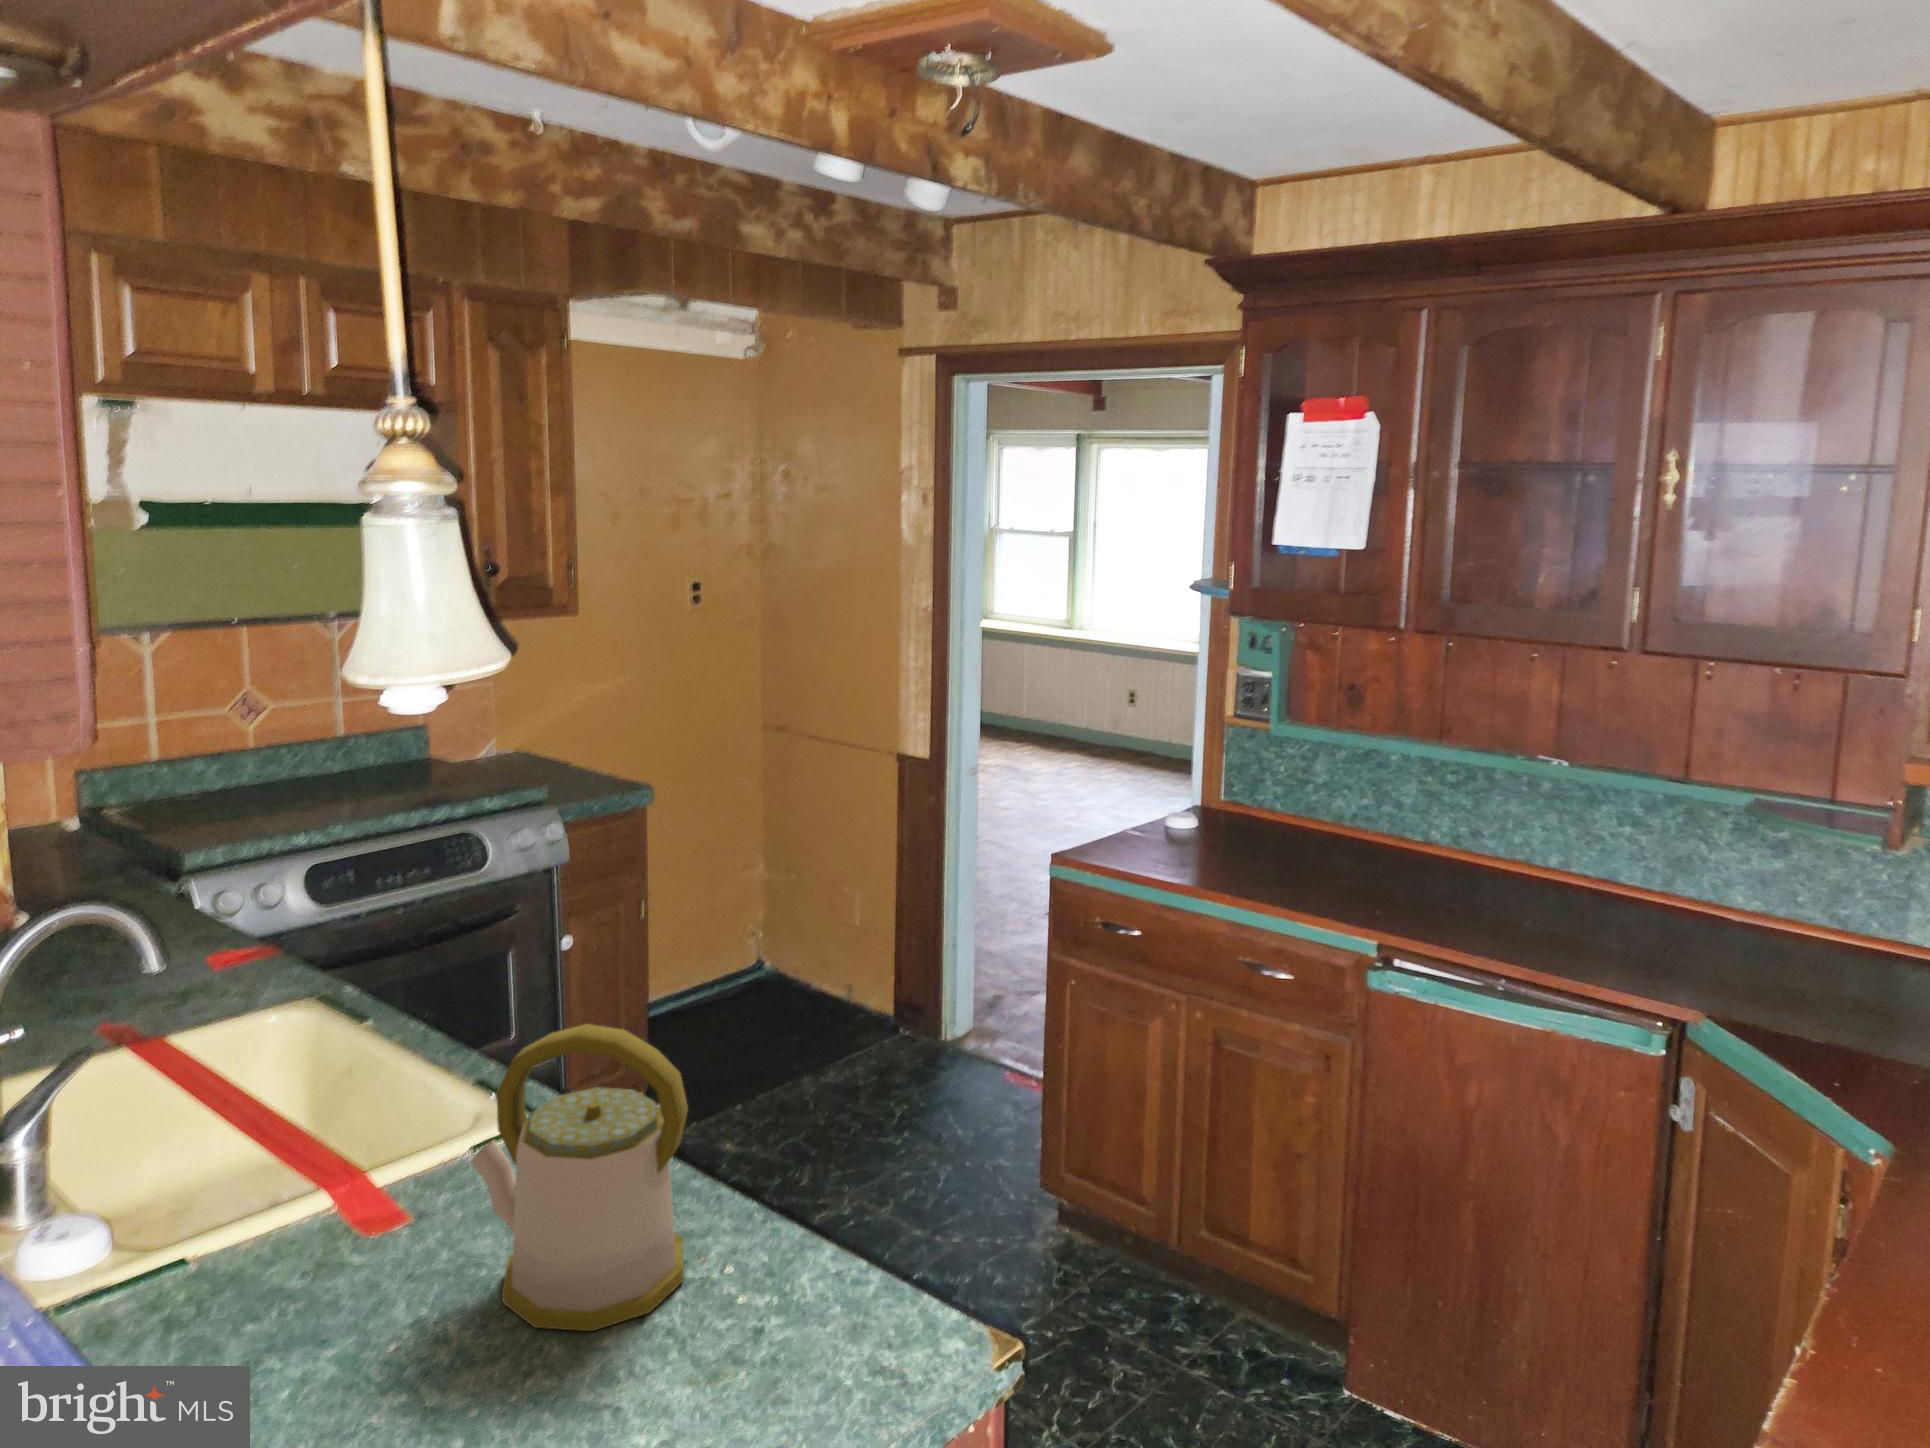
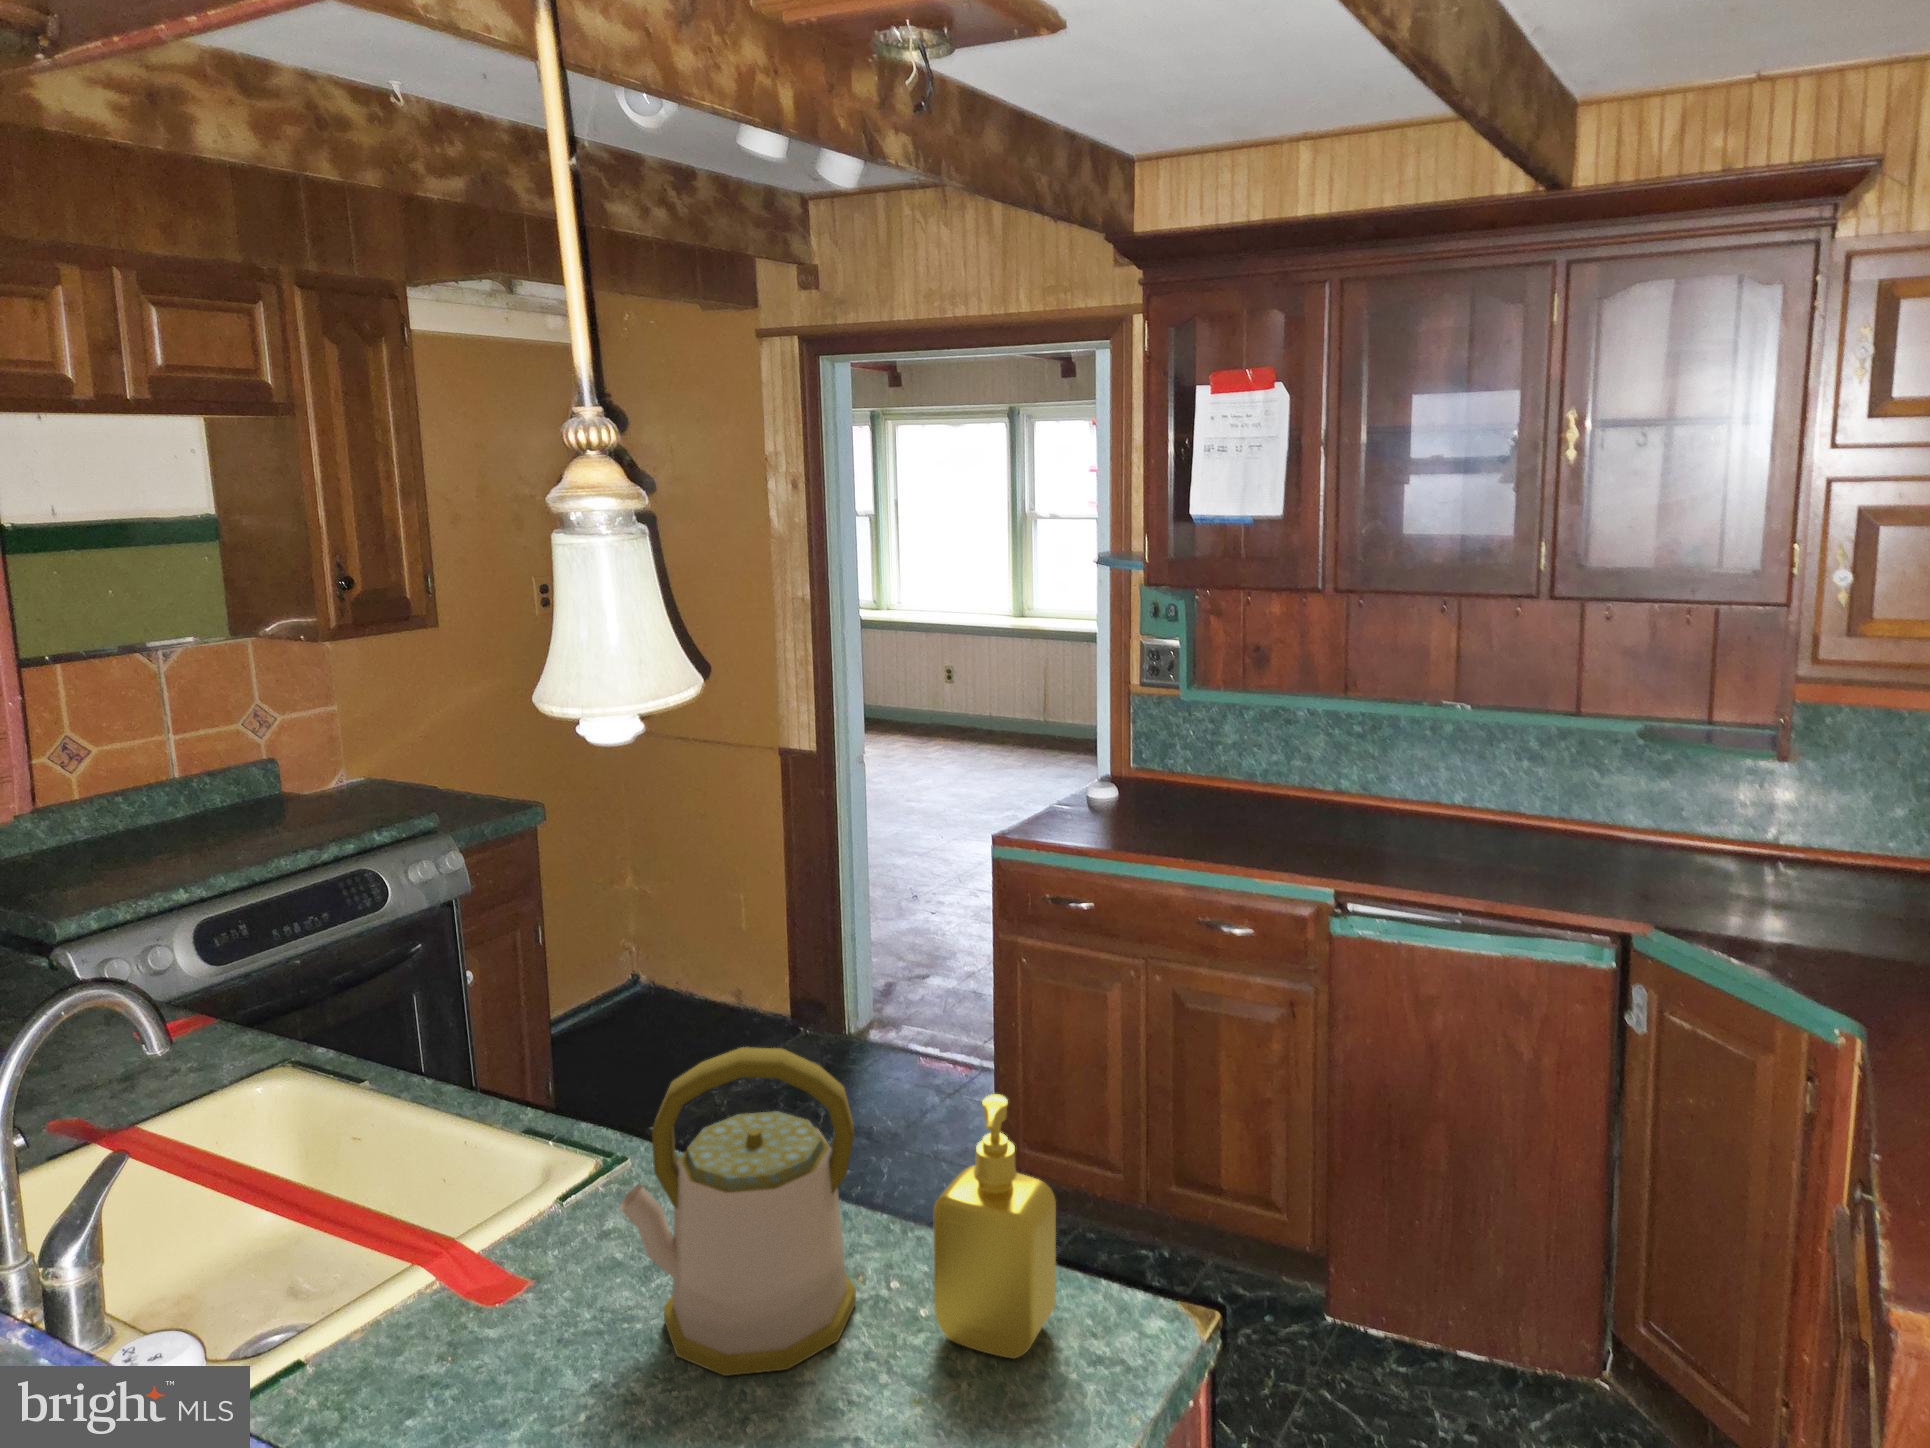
soap dispenser: none [739,1097,857,1355] -> present [934,1094,1056,1359]

